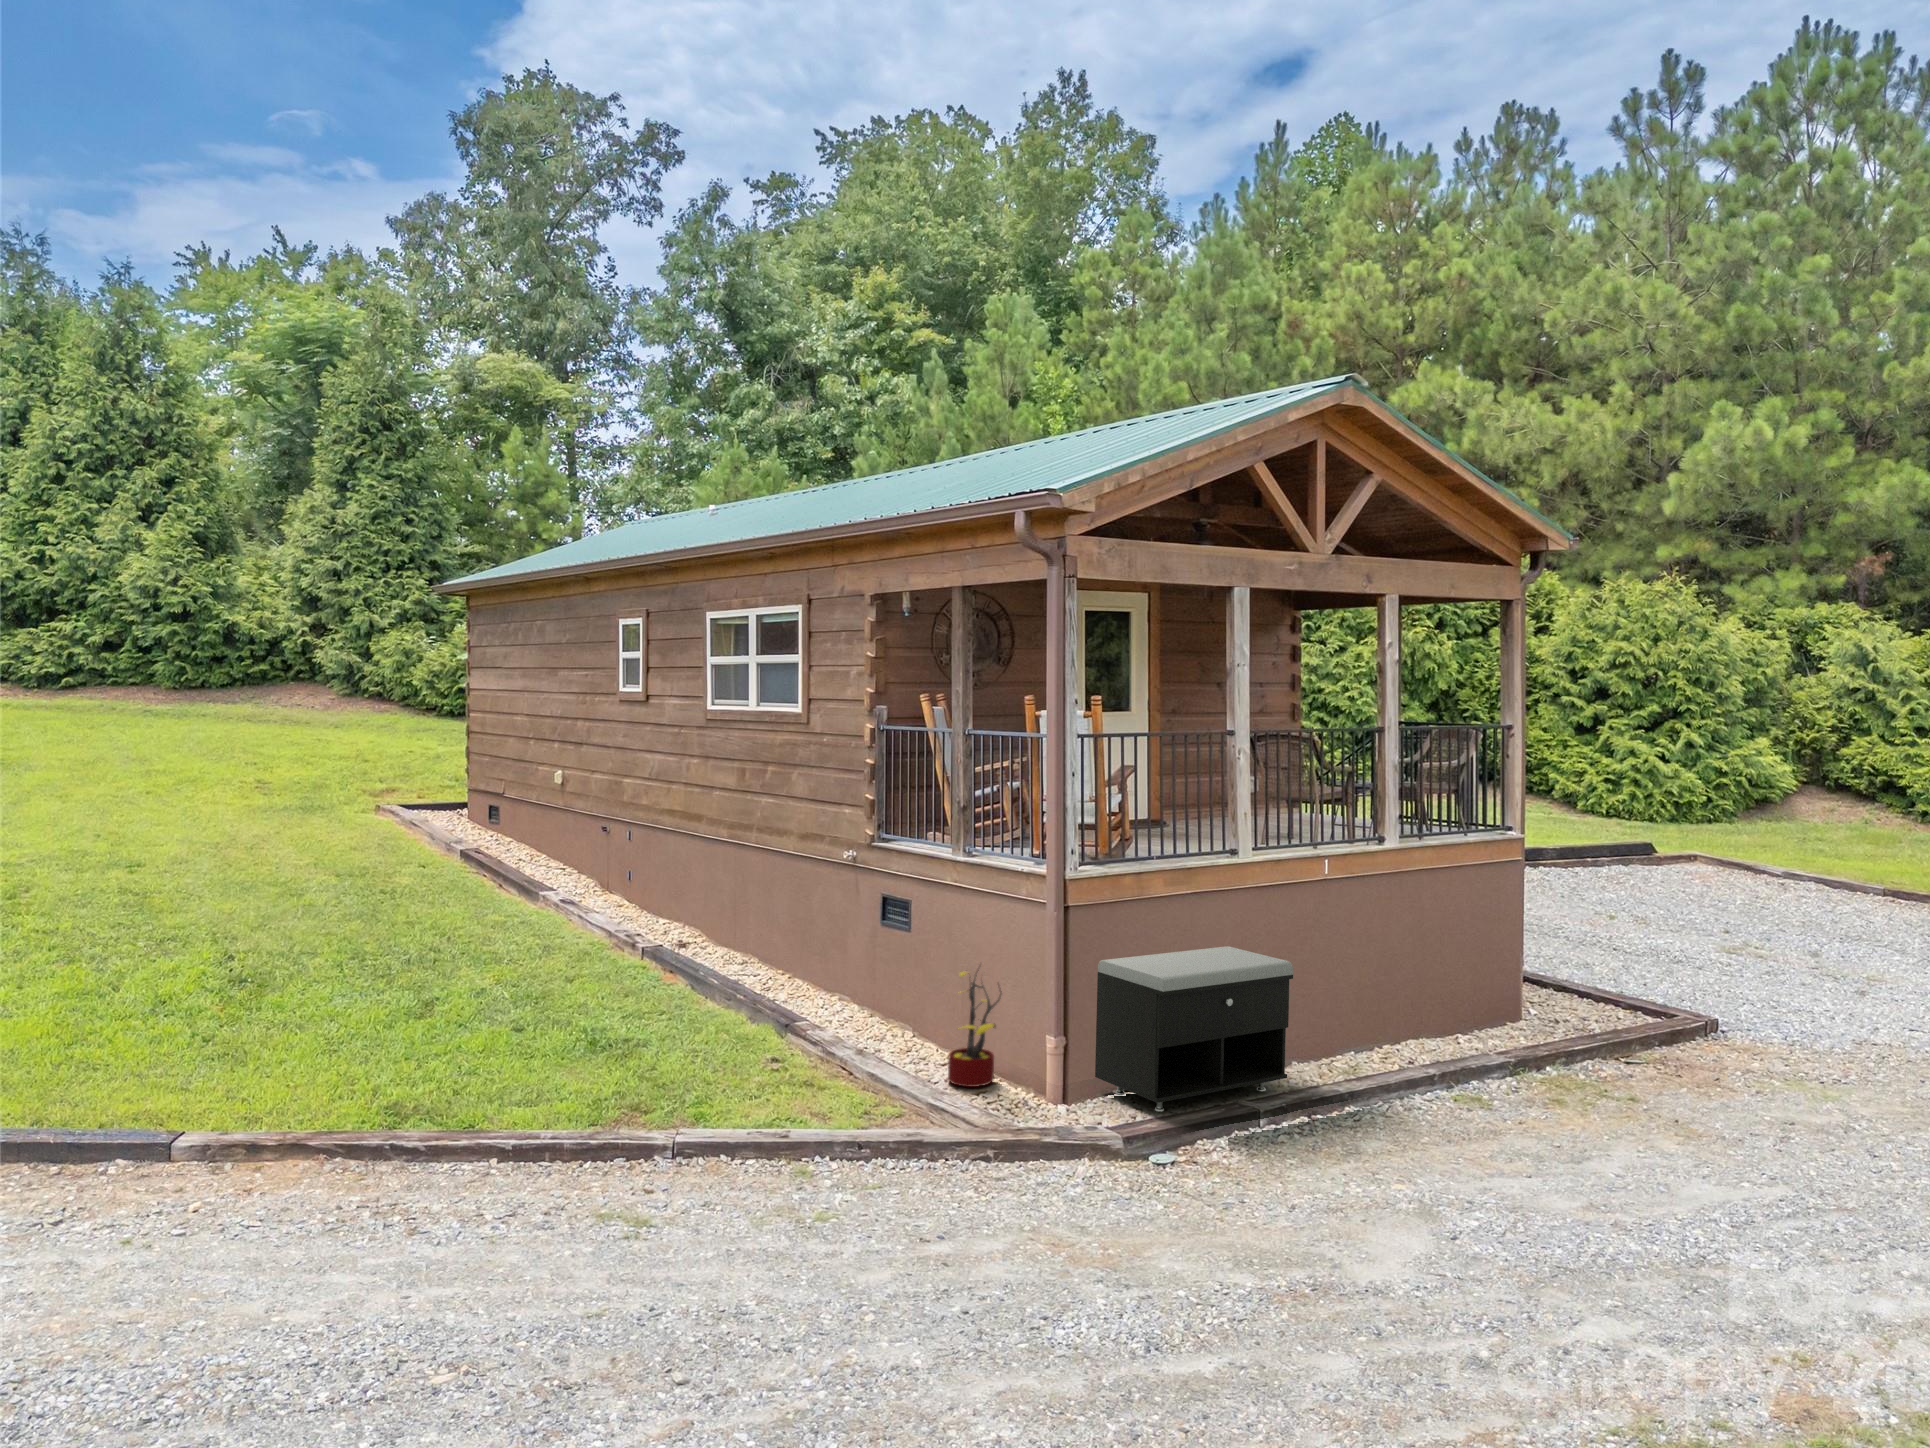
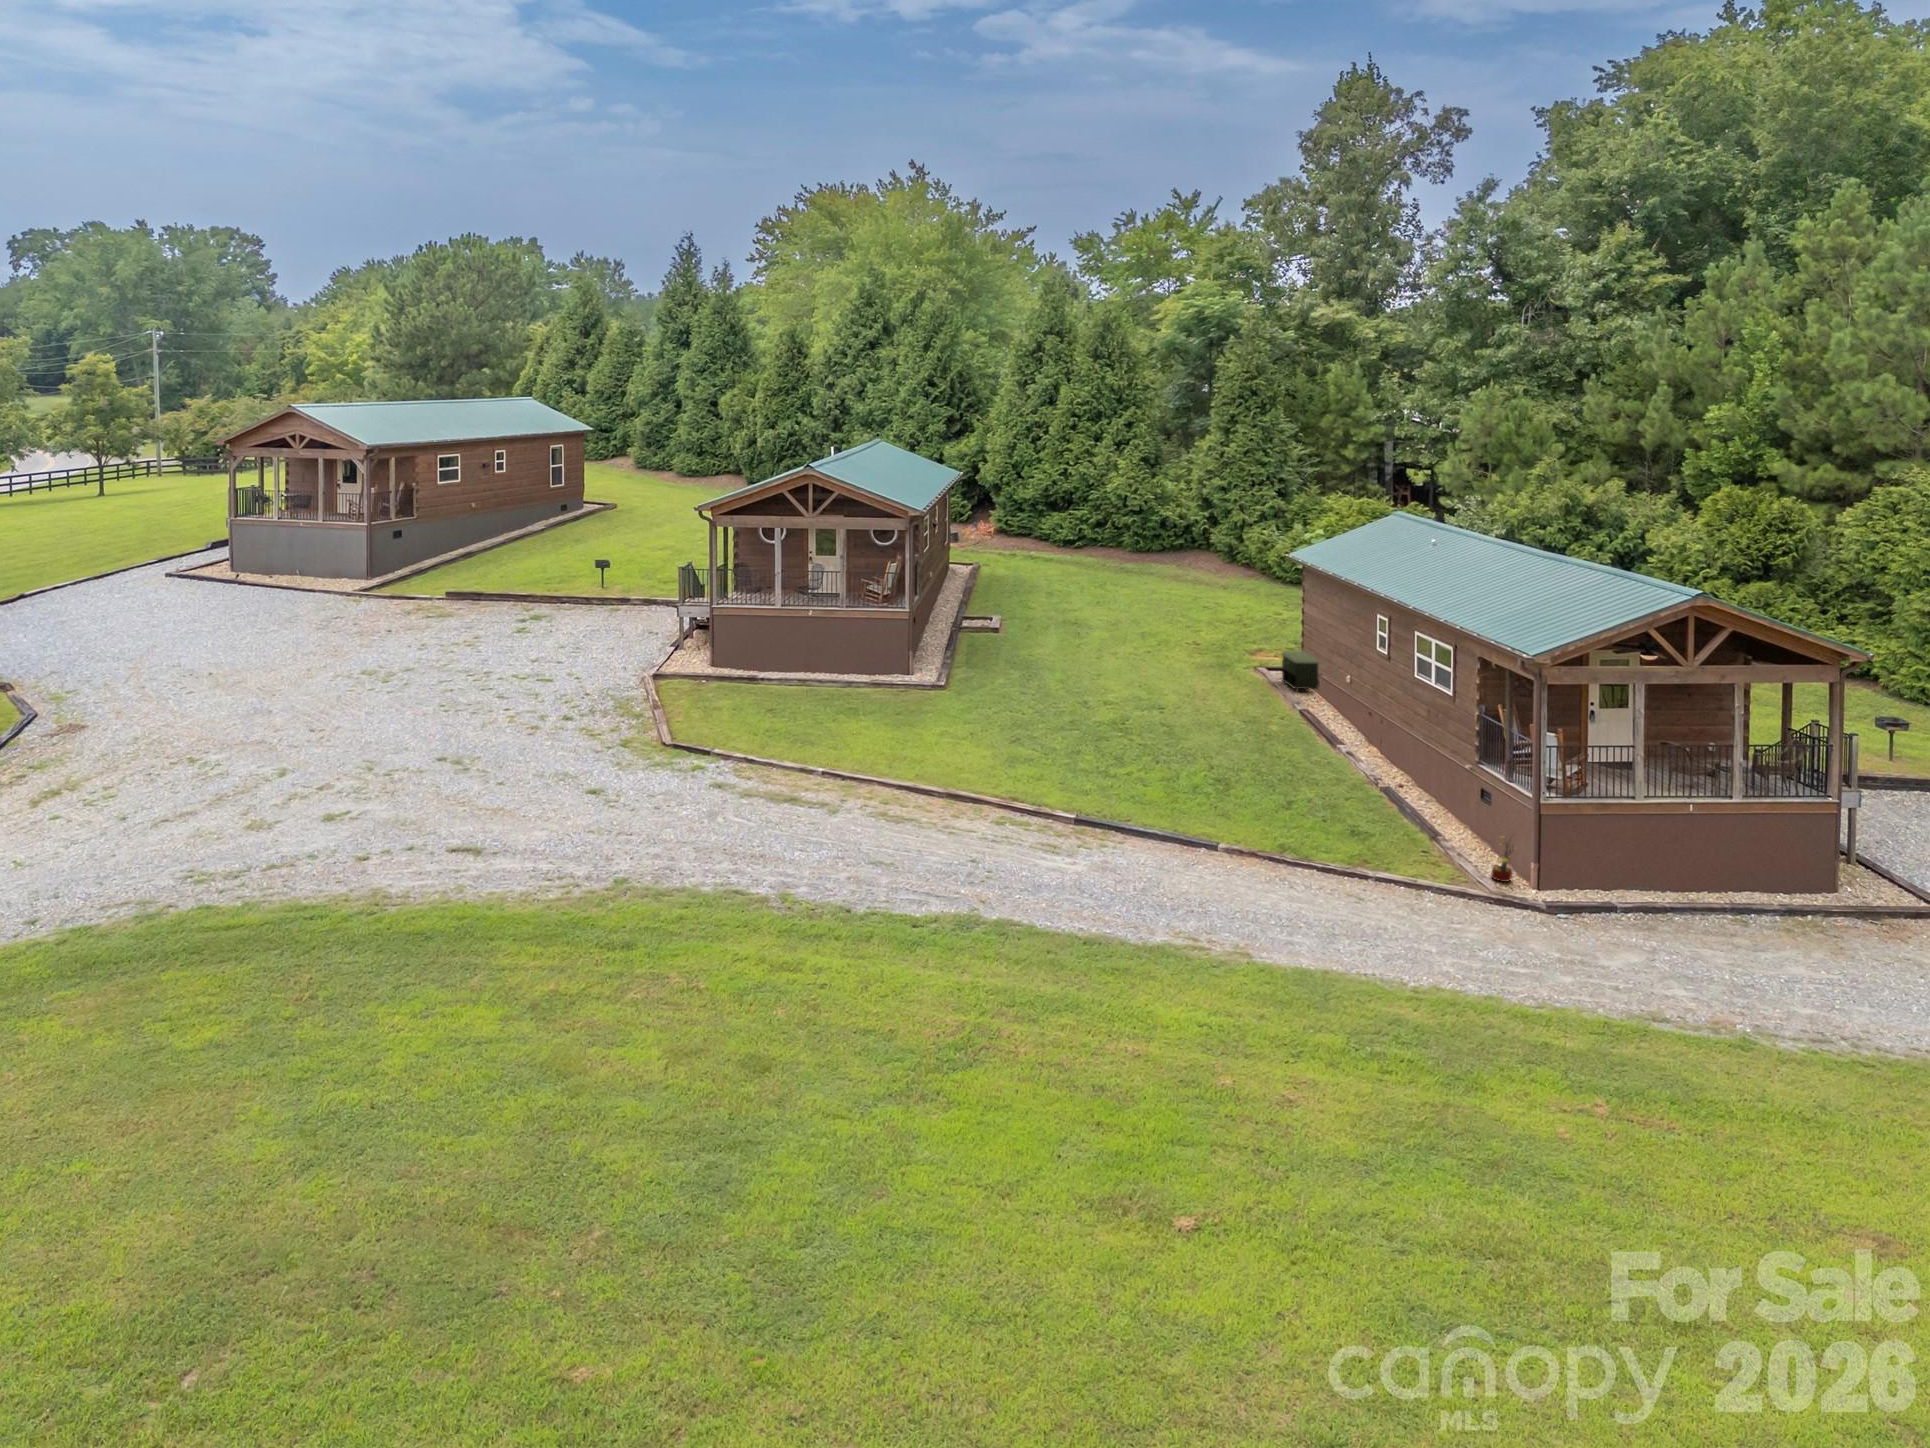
storage bench: present [1095,946,1293,1112] -> present [1281,651,1319,690]

